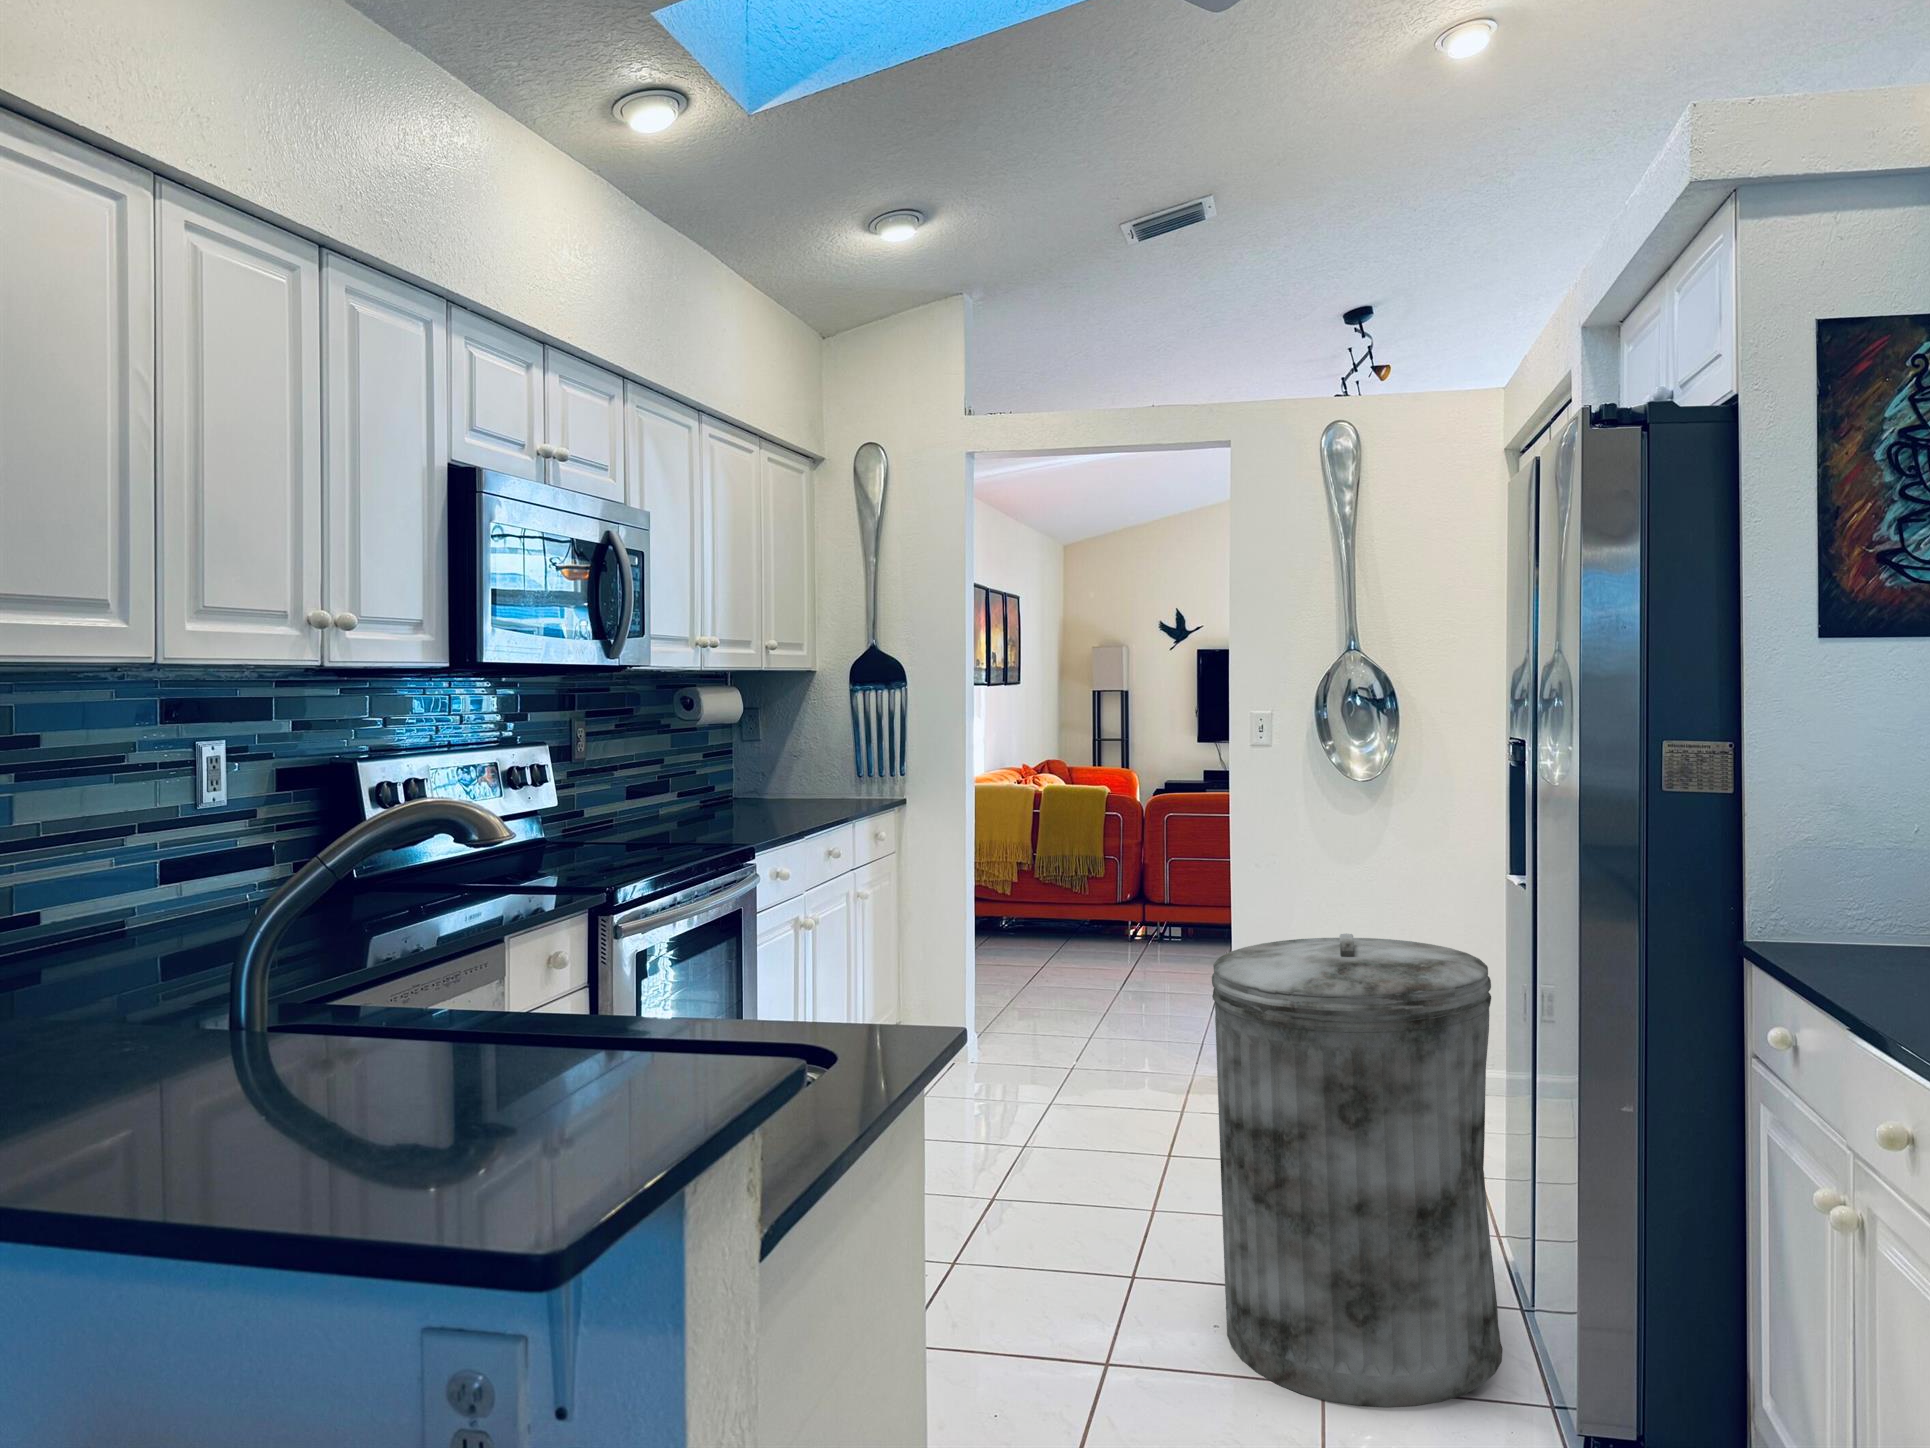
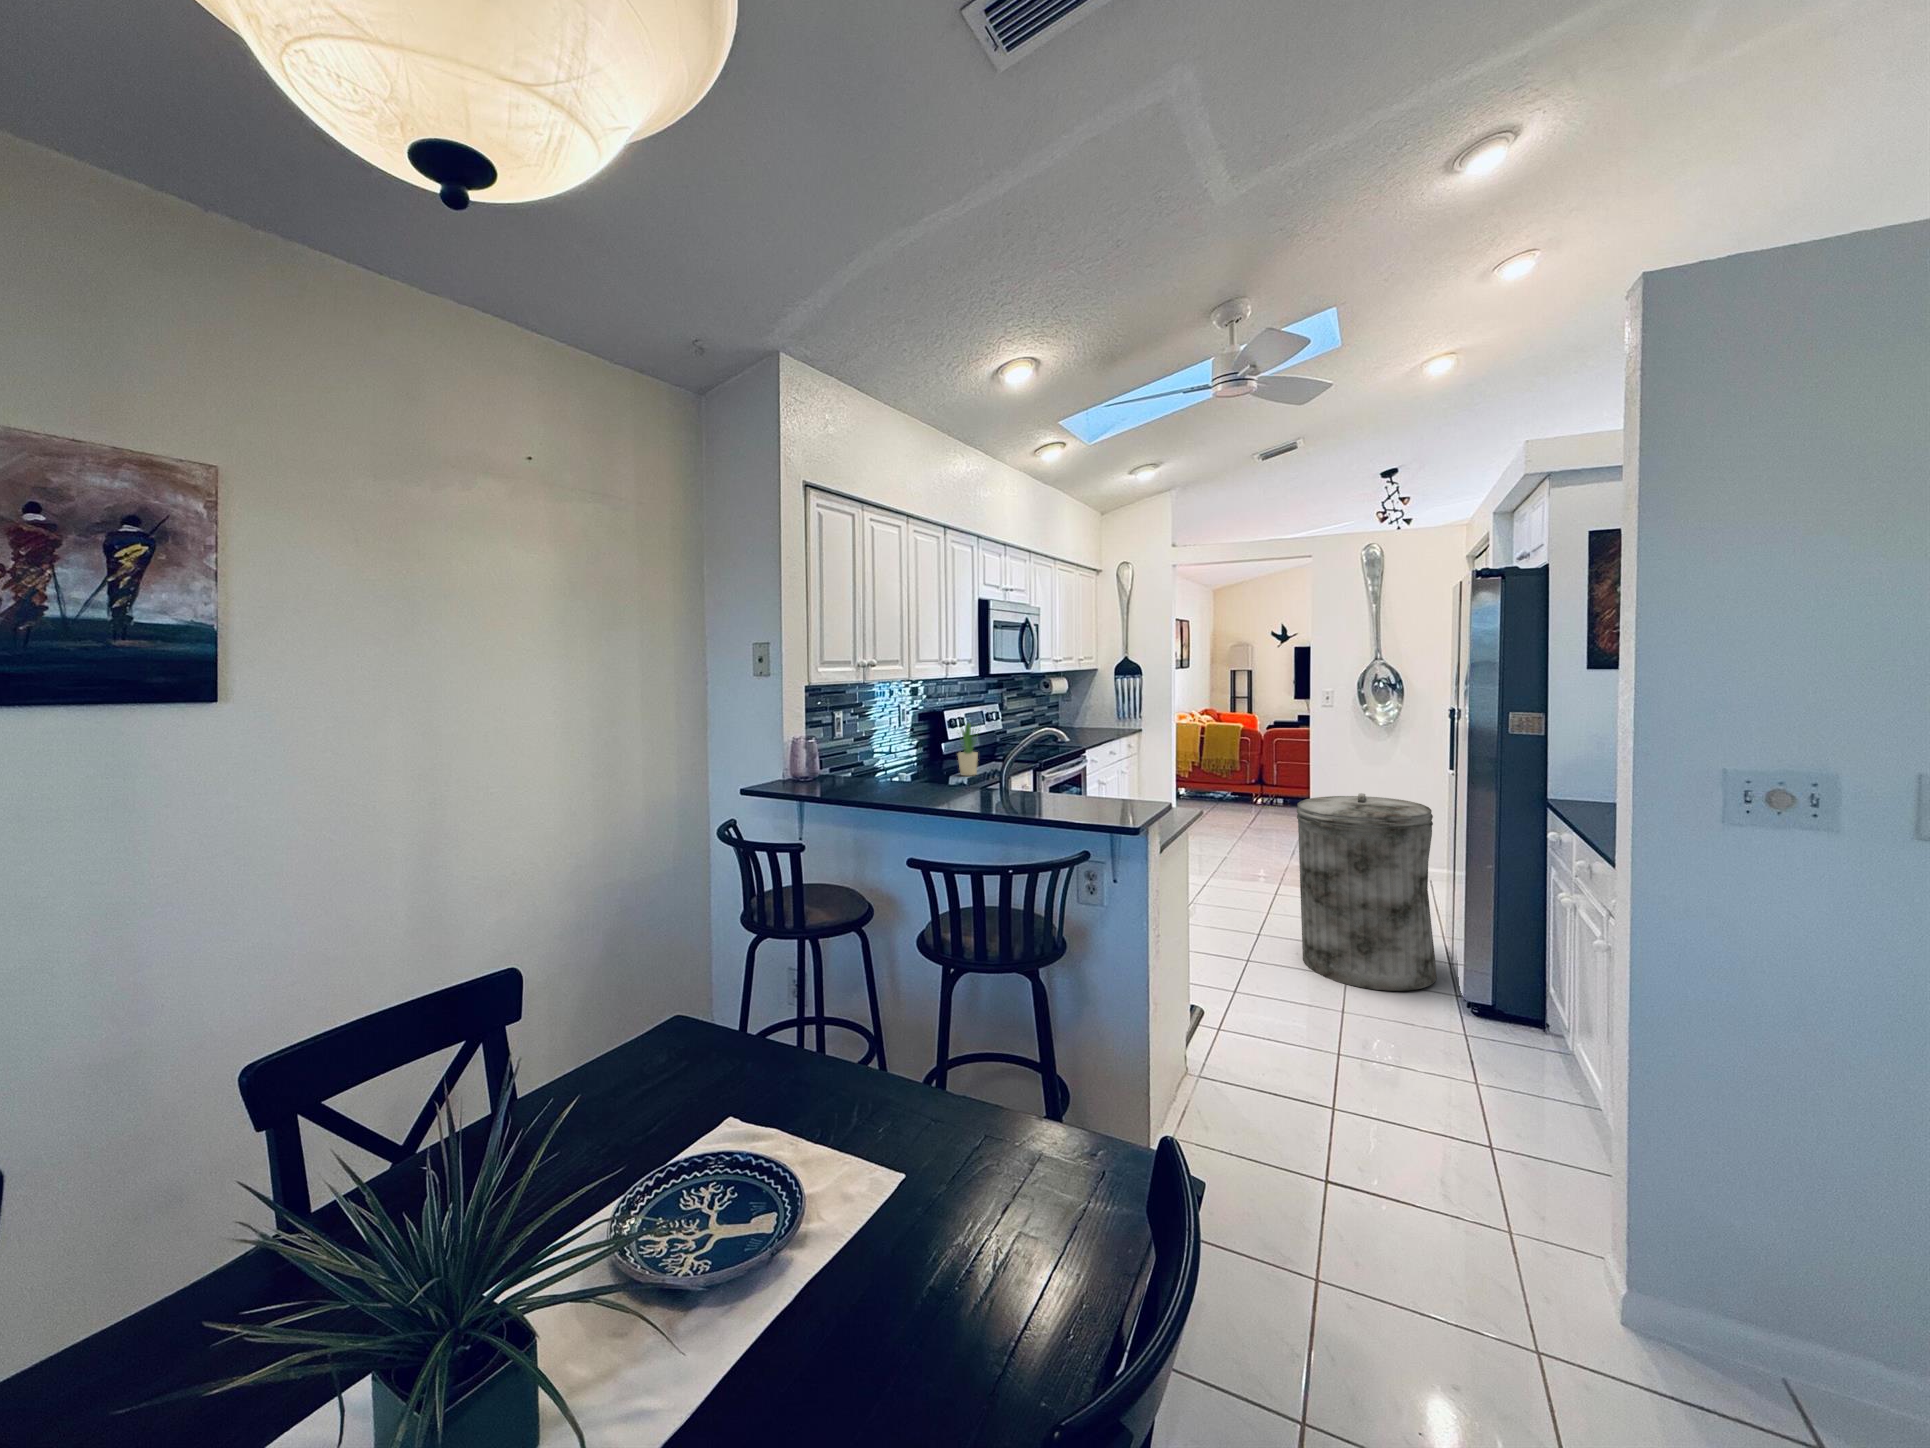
potted plant: none [343,763,415,939] -> present [958,723,978,776]

